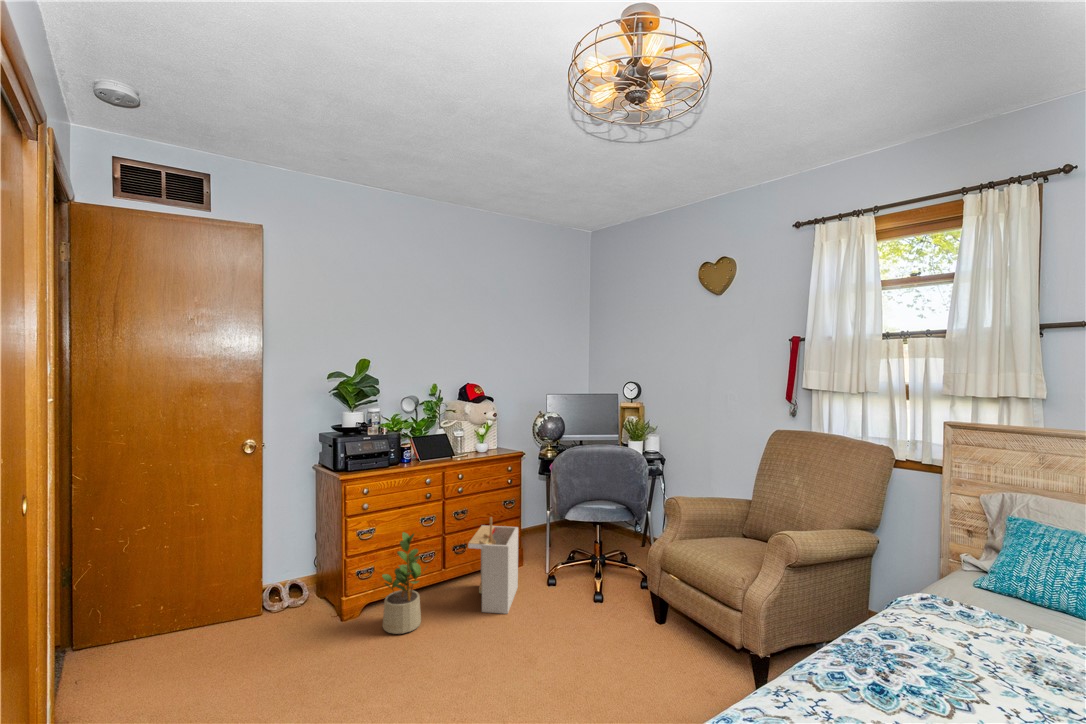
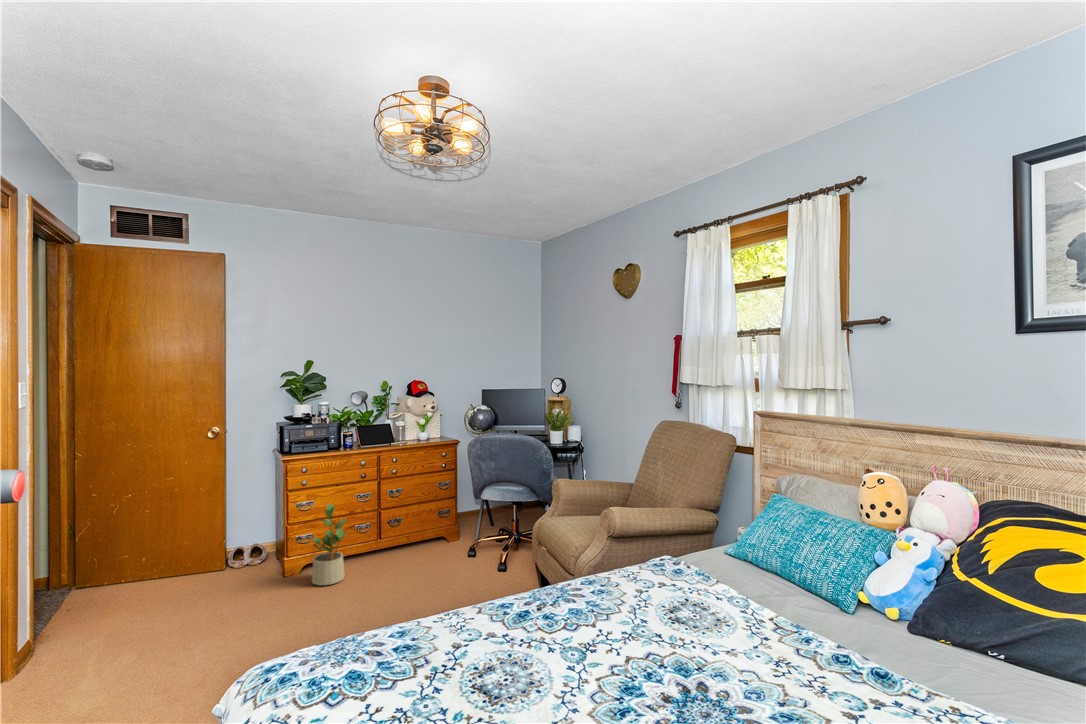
storage bin: present [468,517,518,614] -> none [388,495,441,576]

